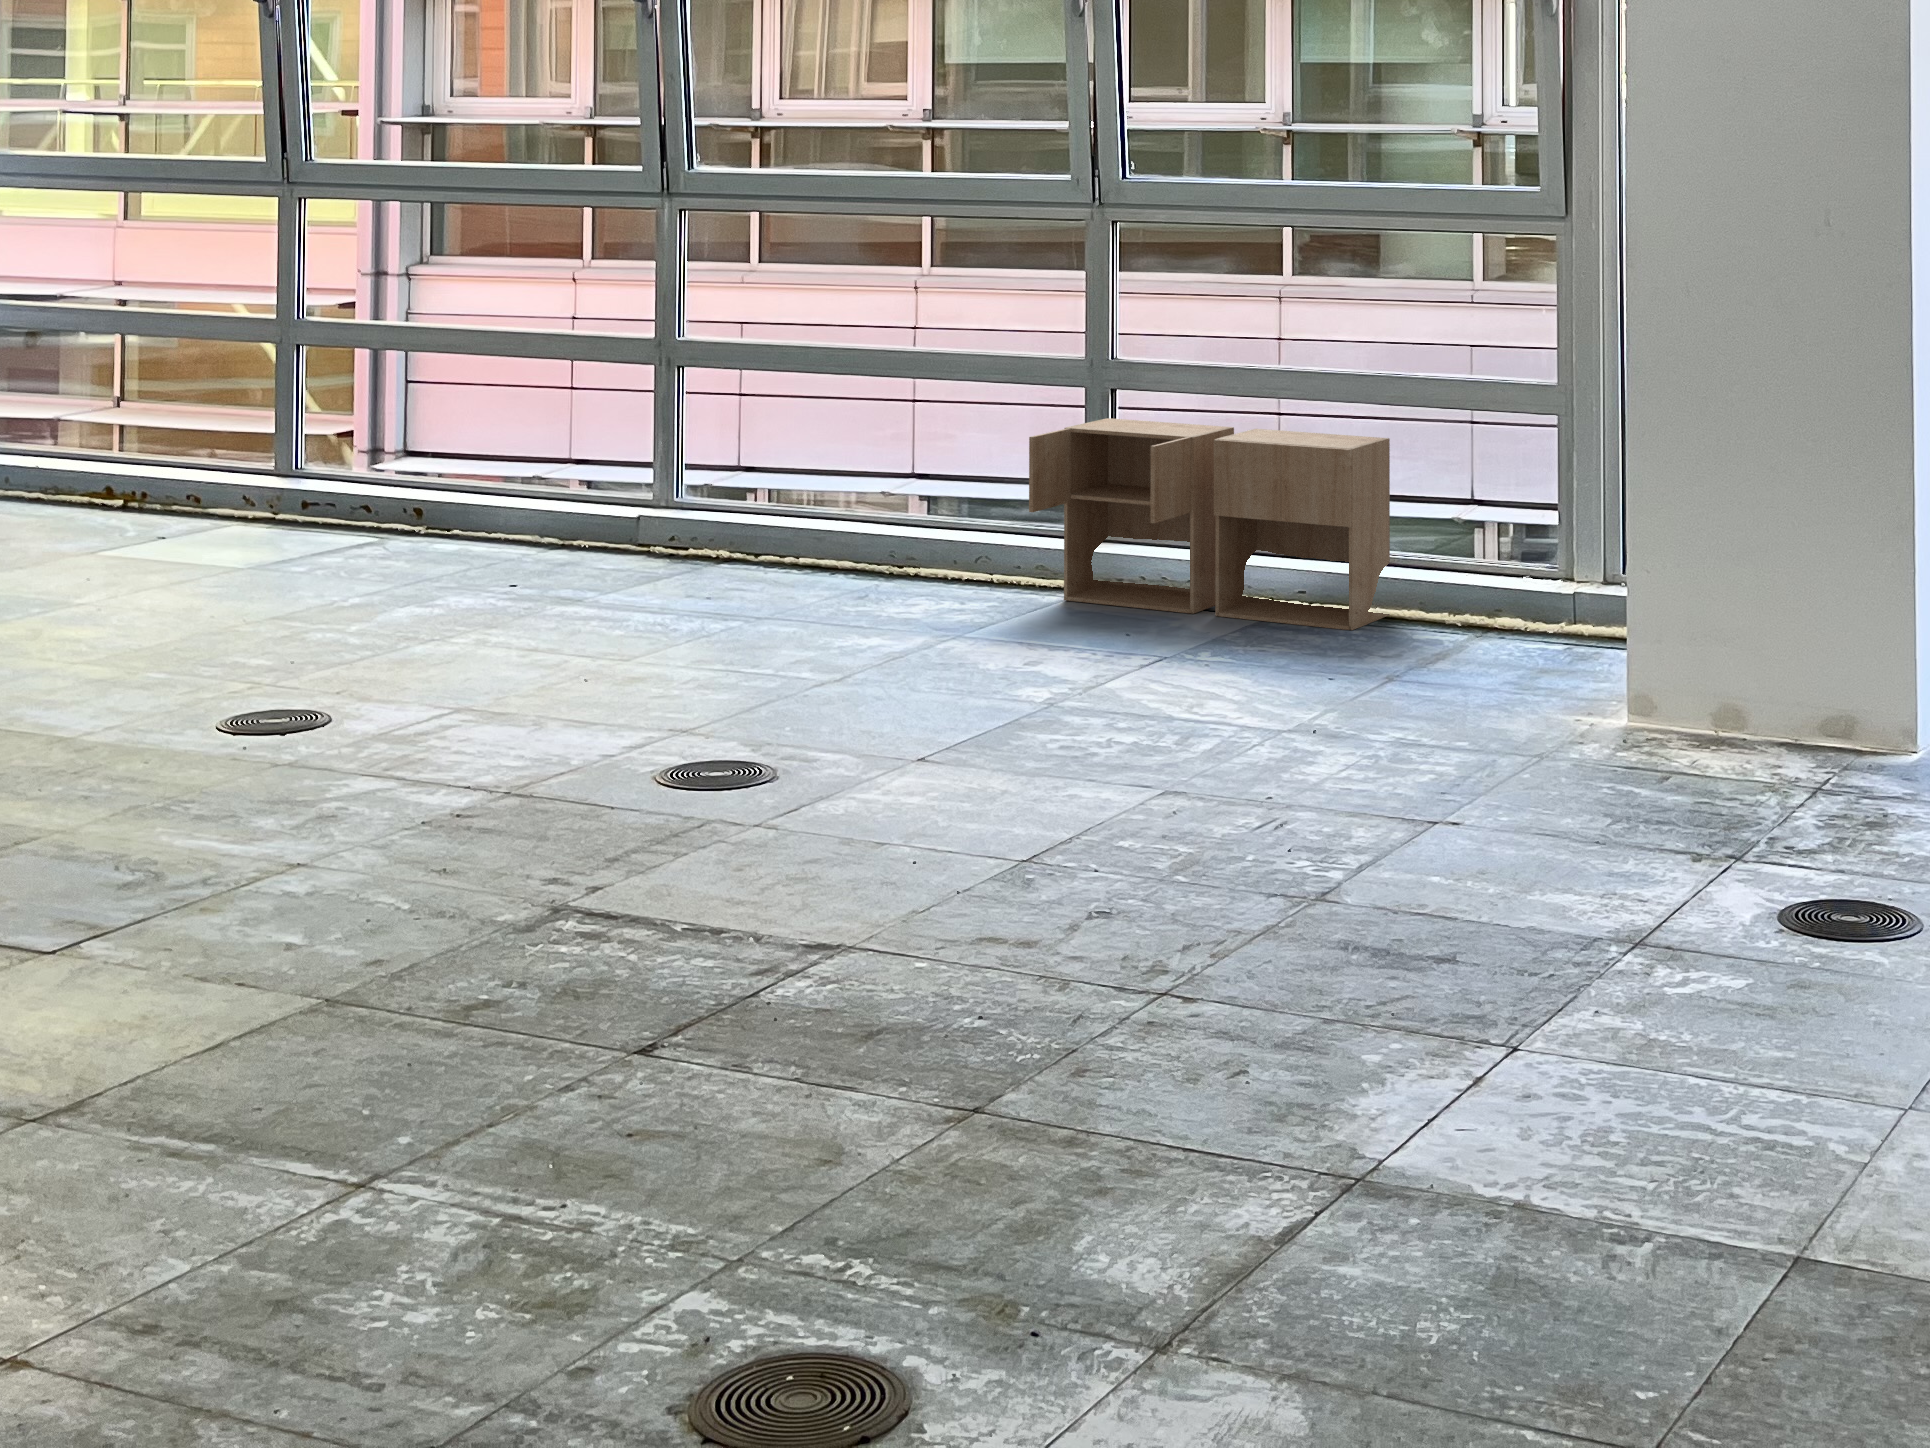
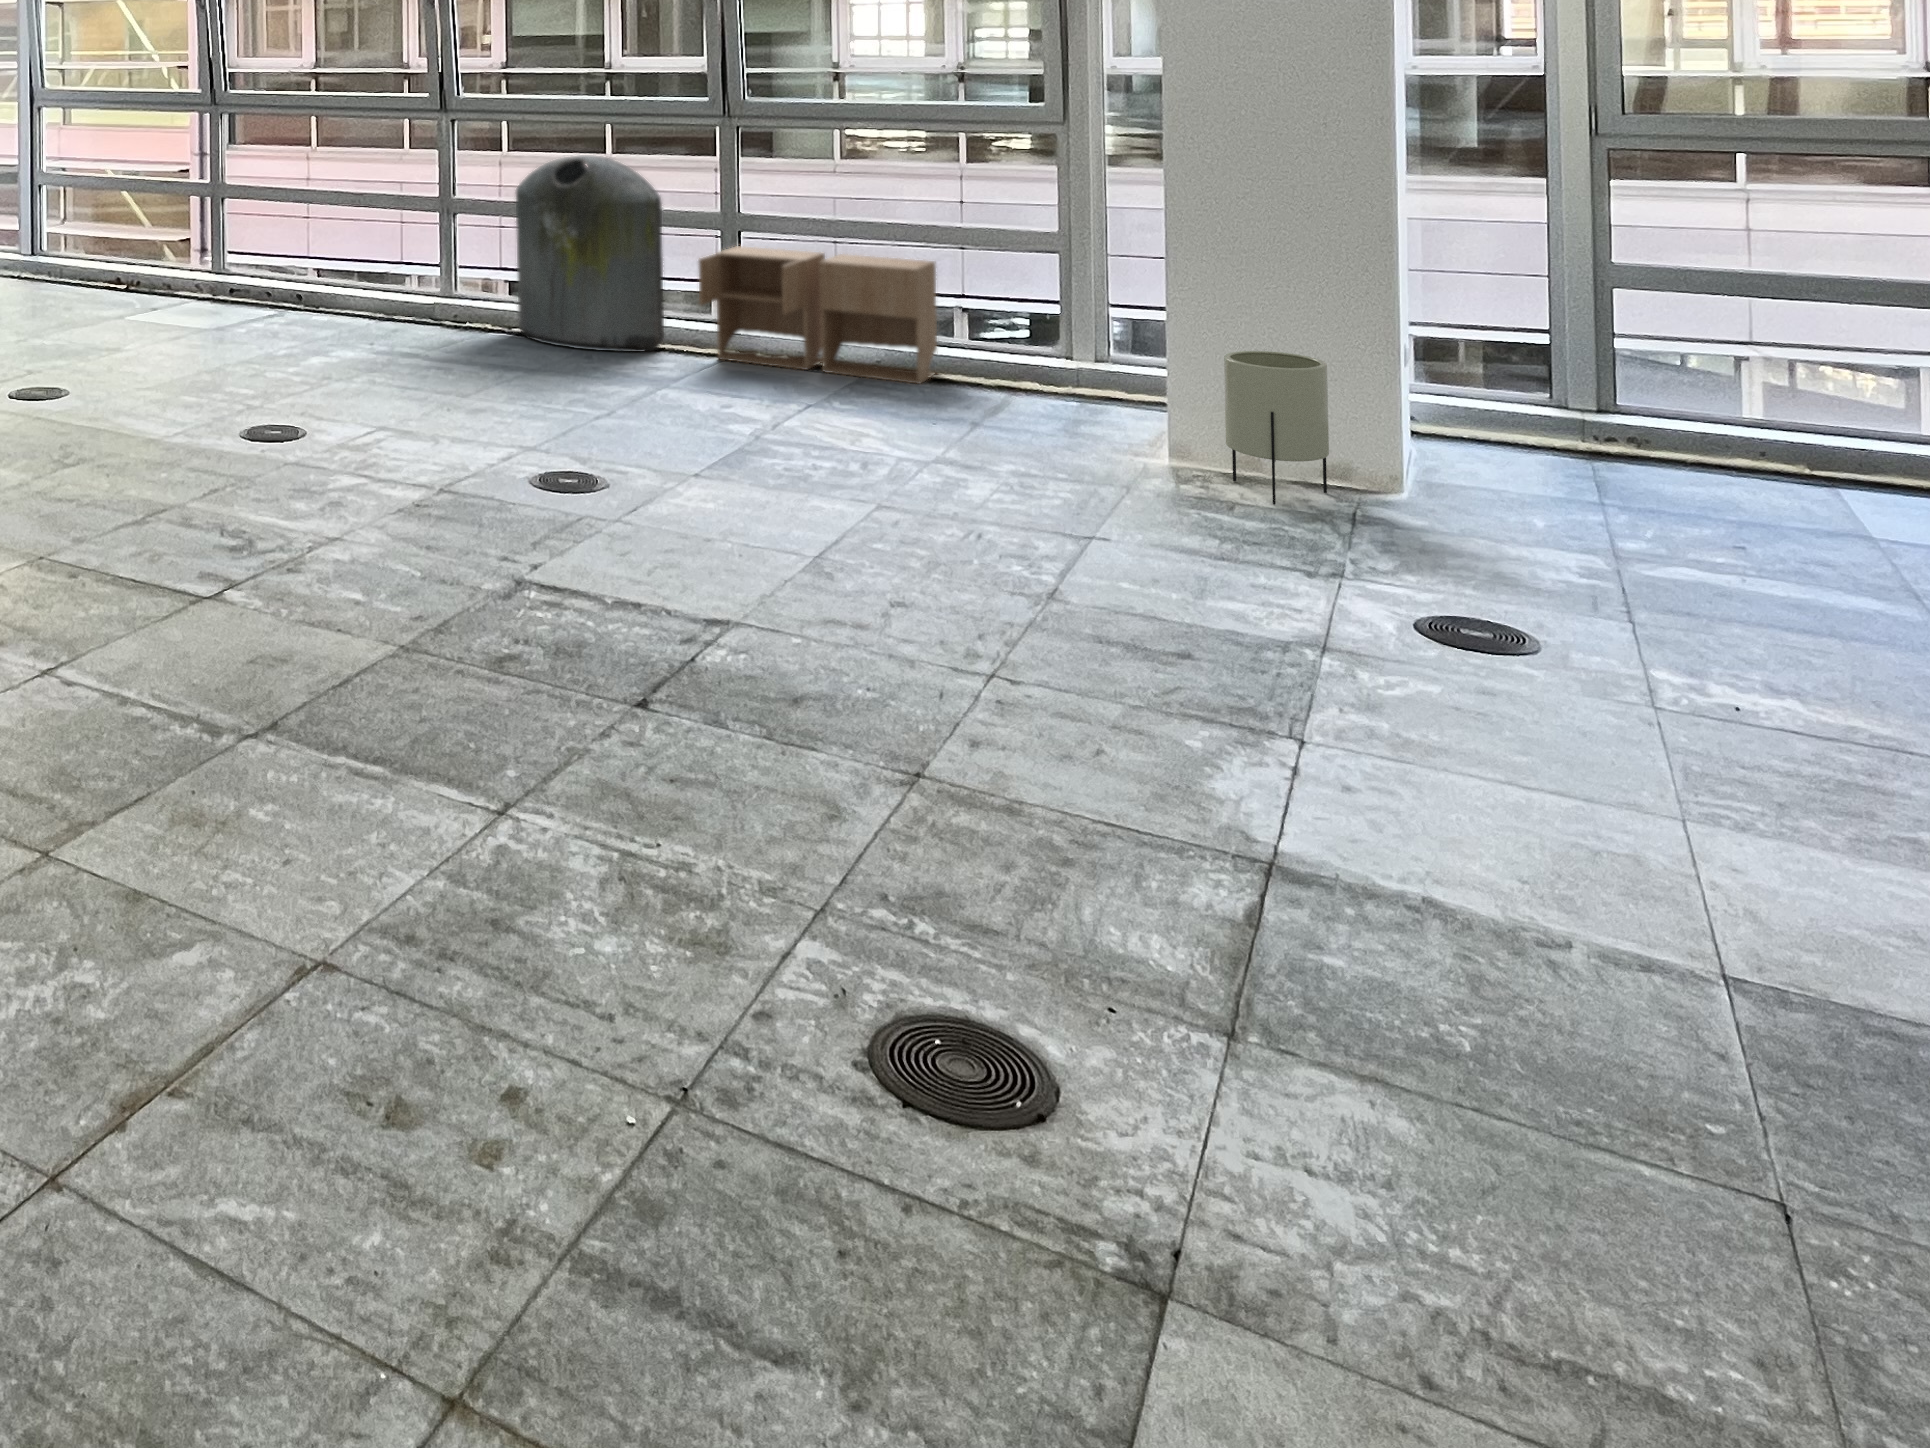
trash can: none [765,271,989,592] -> present [516,155,664,352]
planter: none [1689,556,1822,778] -> present [1224,351,1329,505]

